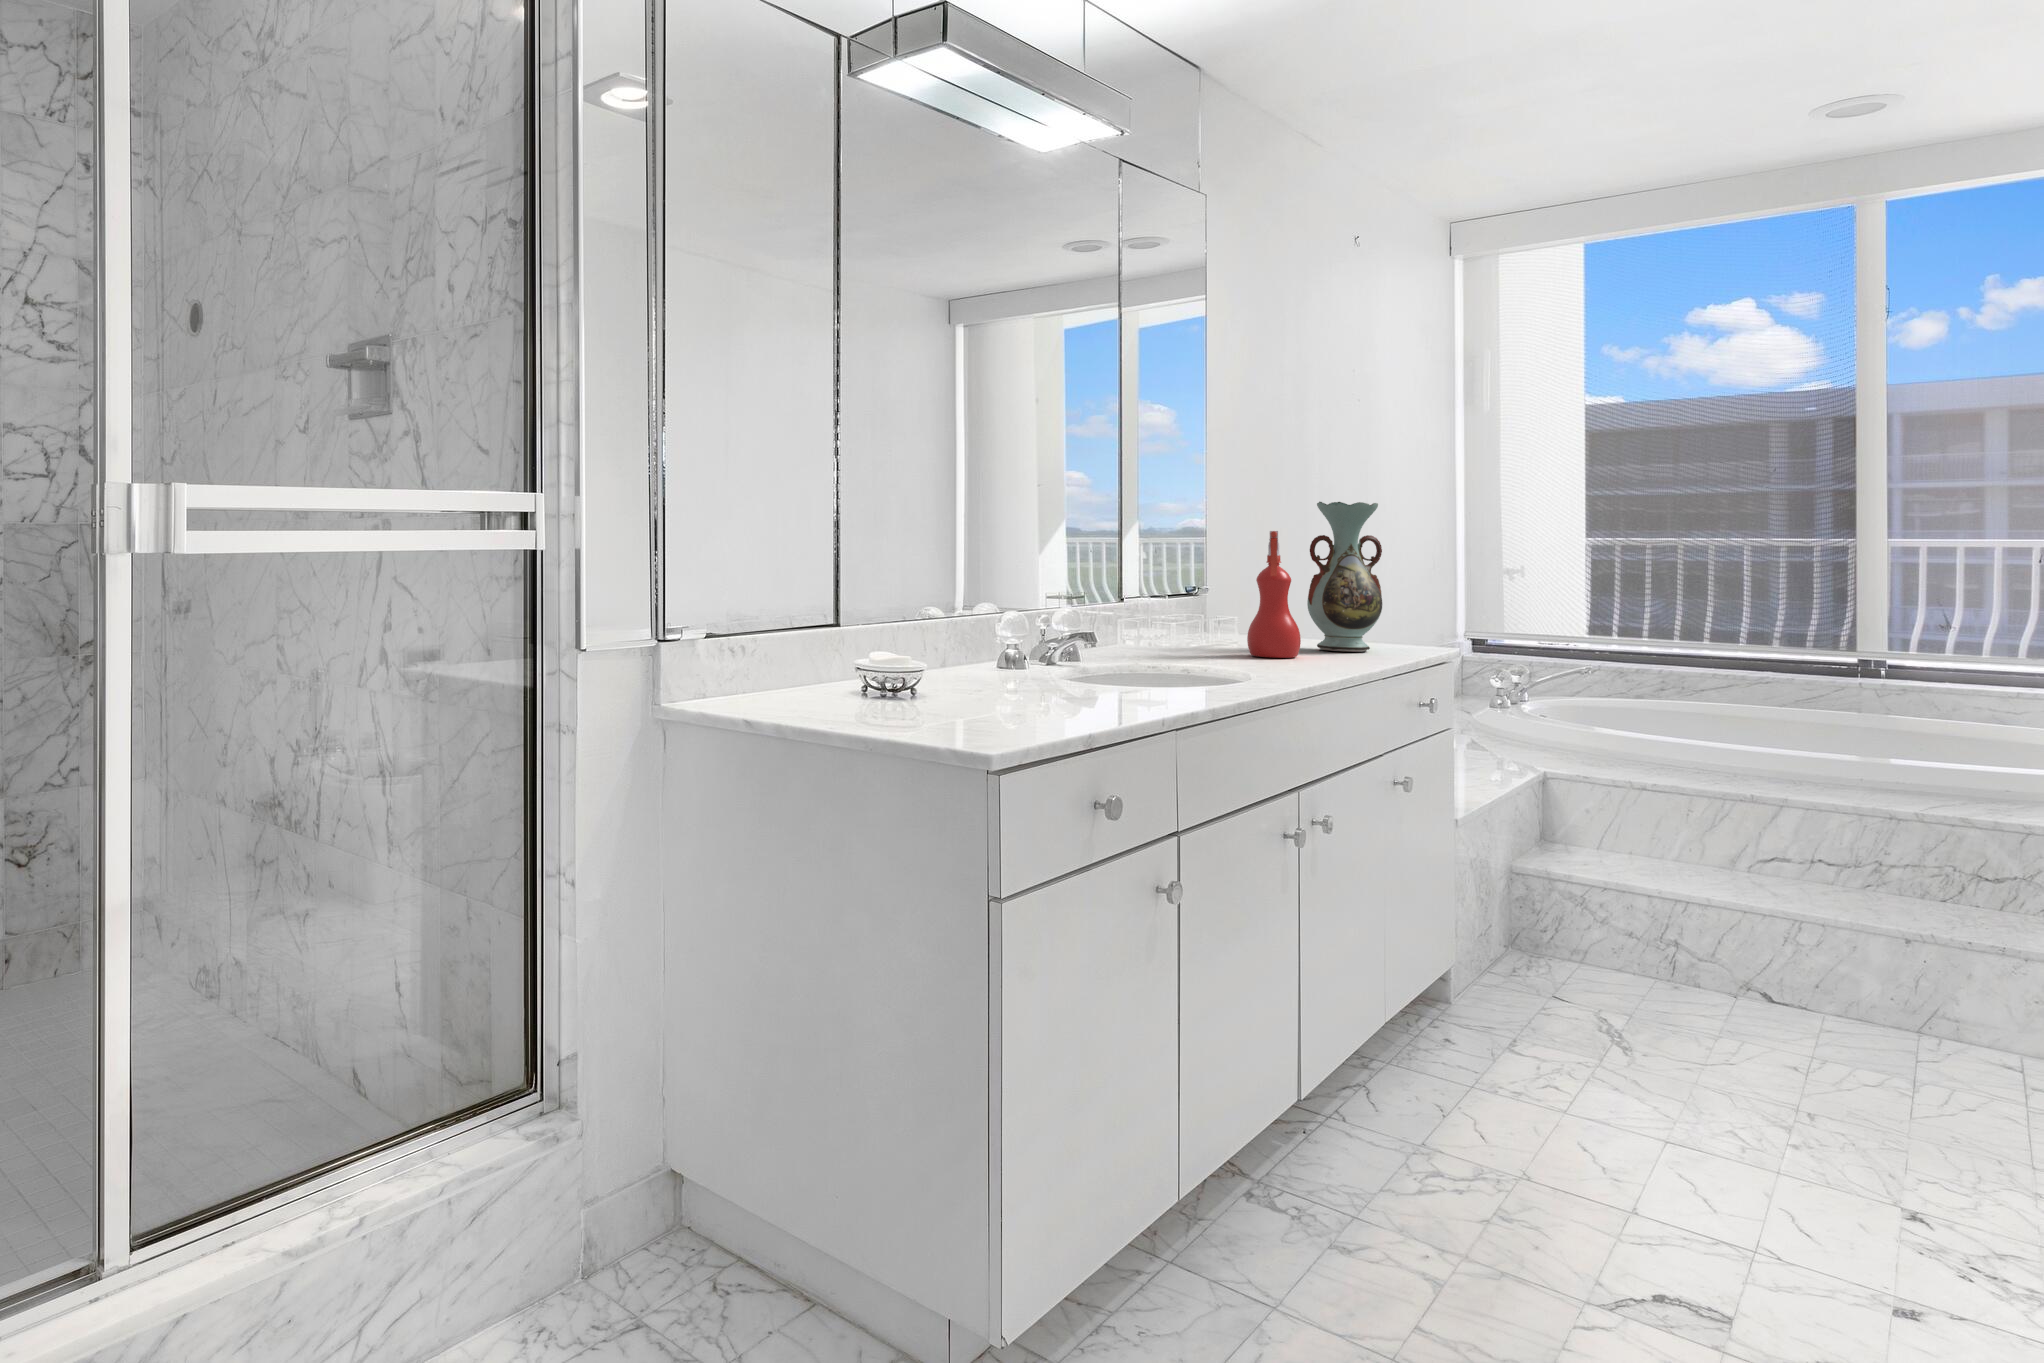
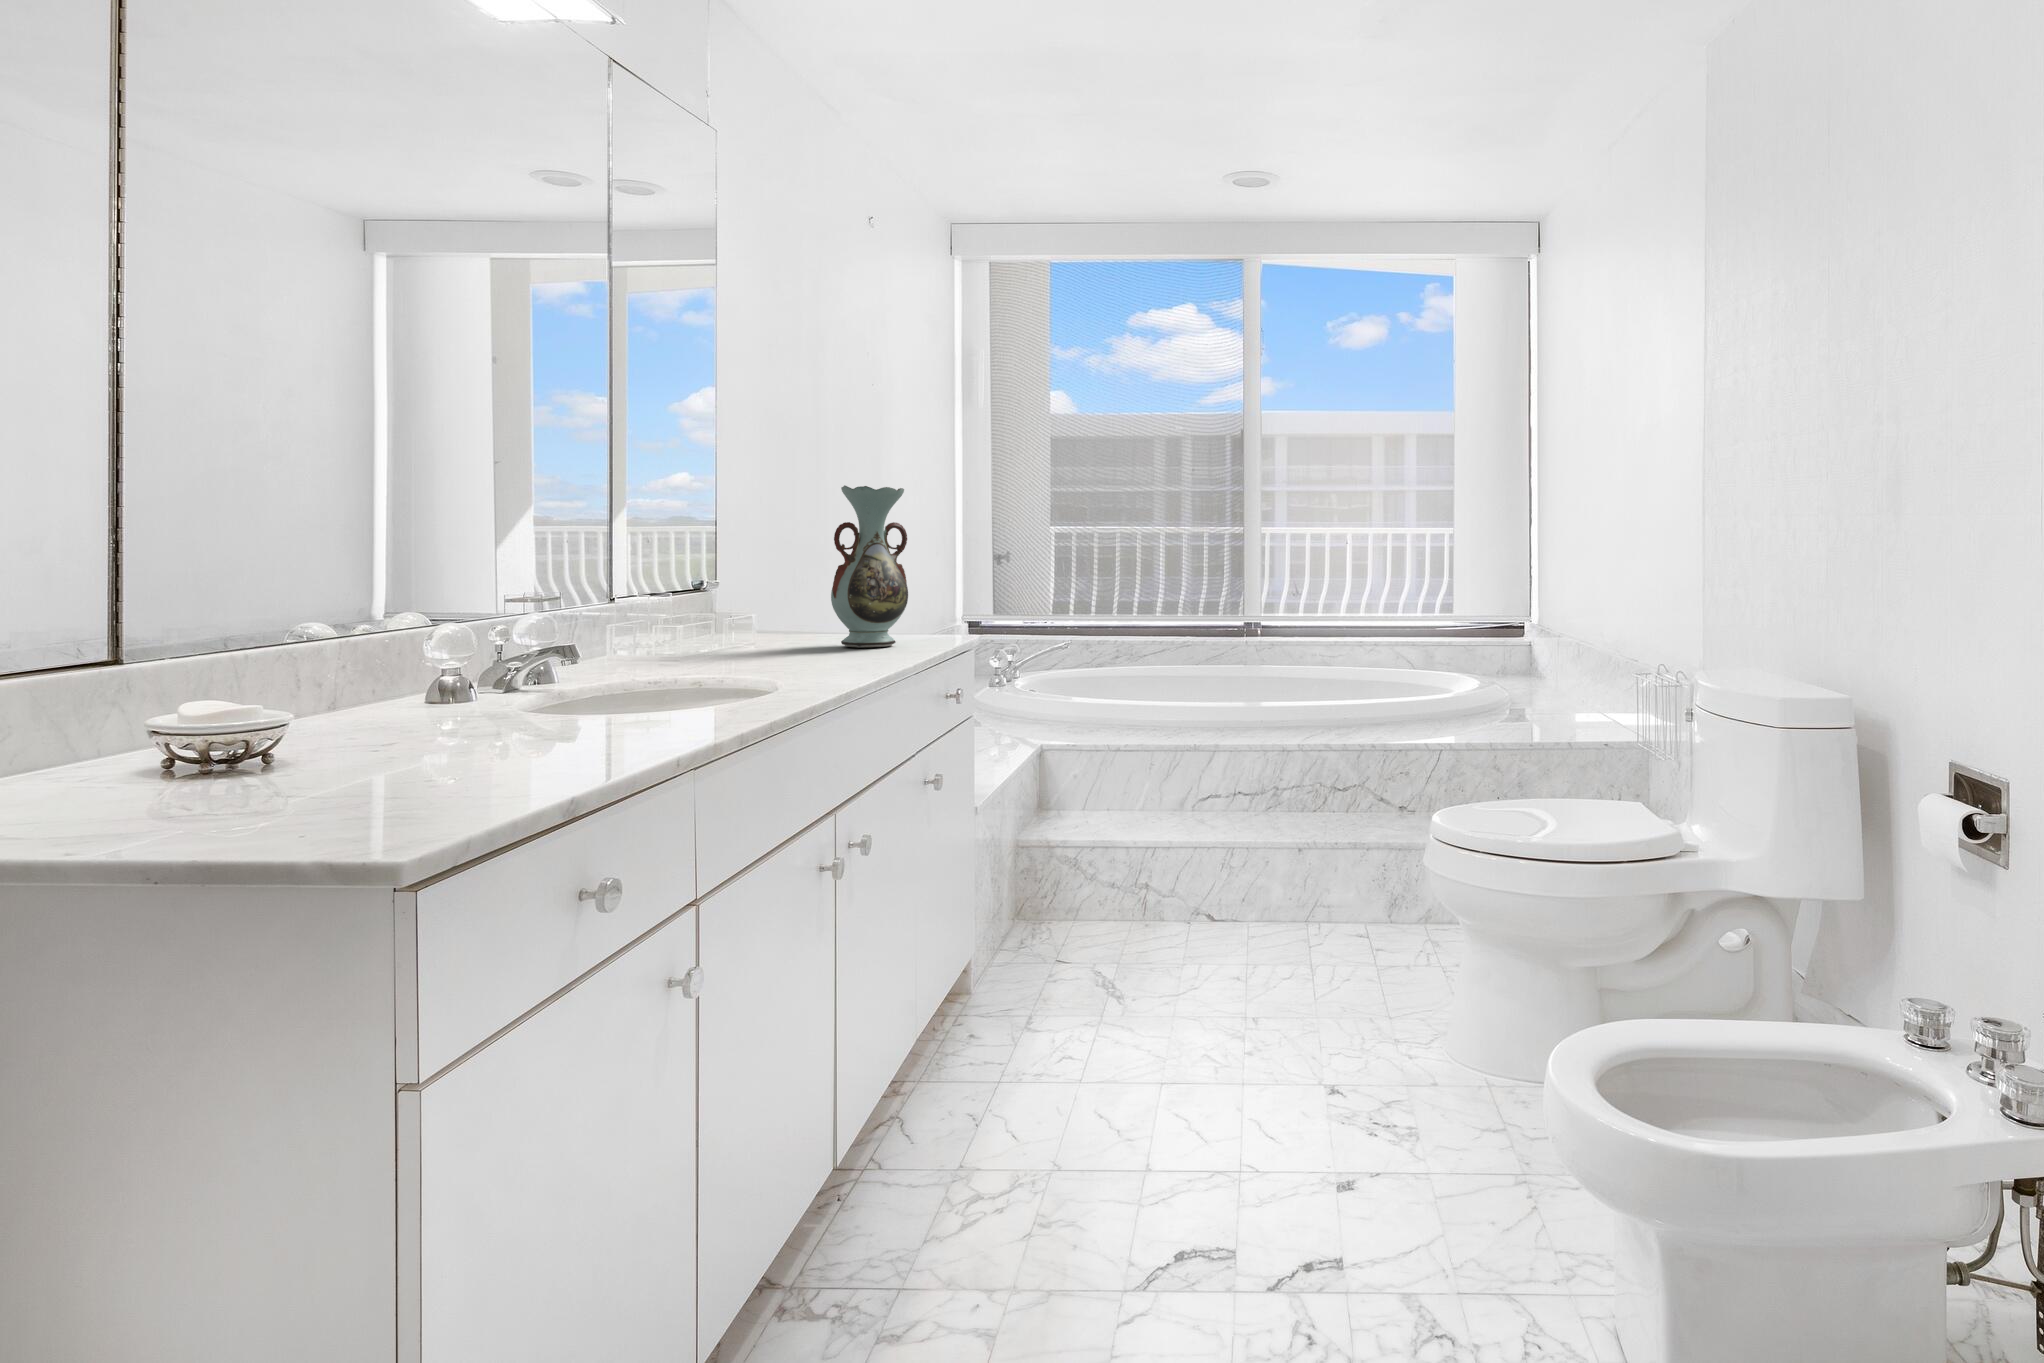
spray bottle: present [1247,531,1301,658] -> none [767,517,826,660]

